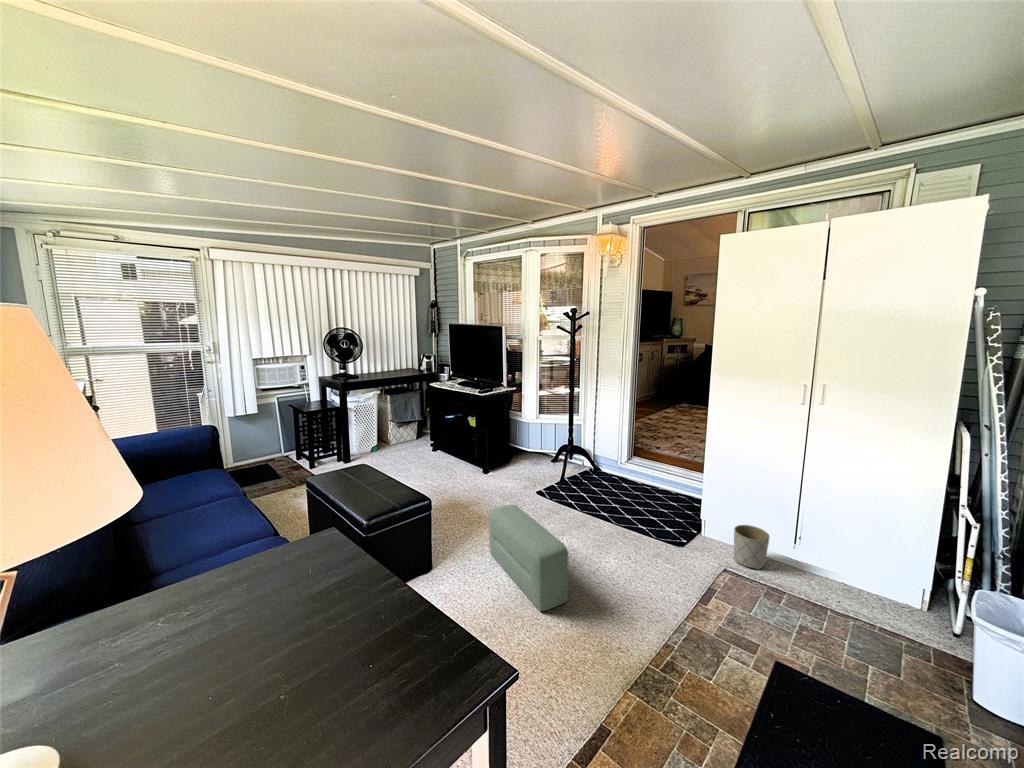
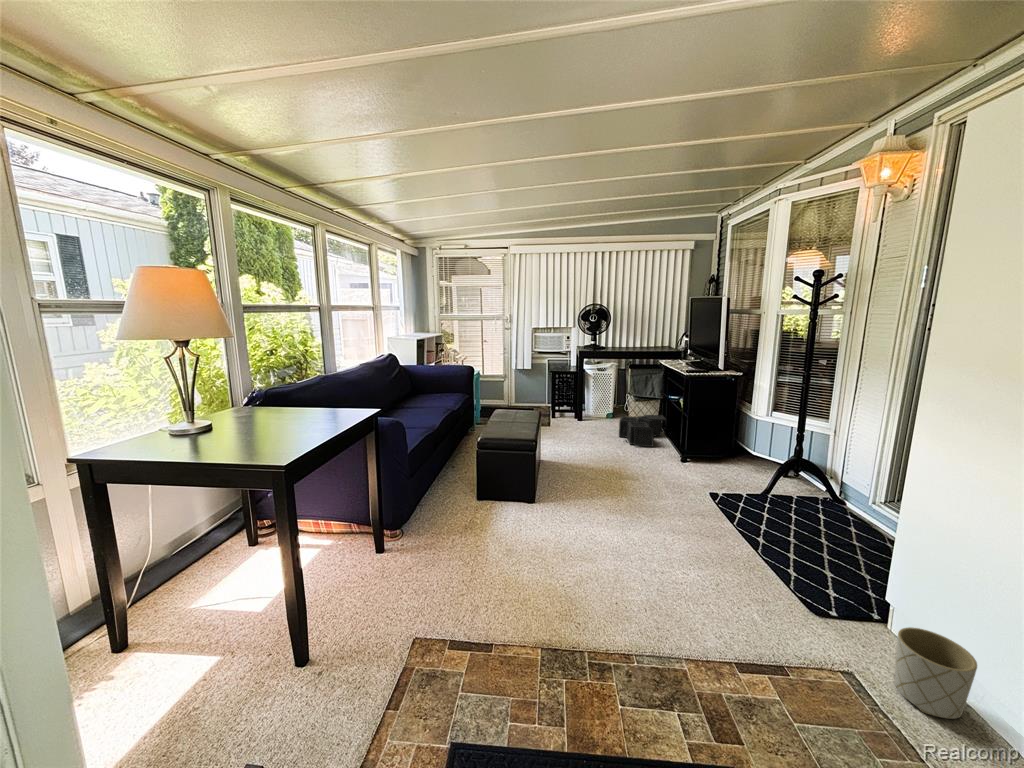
storage bin: none [404,435,451,472] -> present [619,415,666,447]
pouf: present [489,505,568,611] -> none [561,471,615,571]

